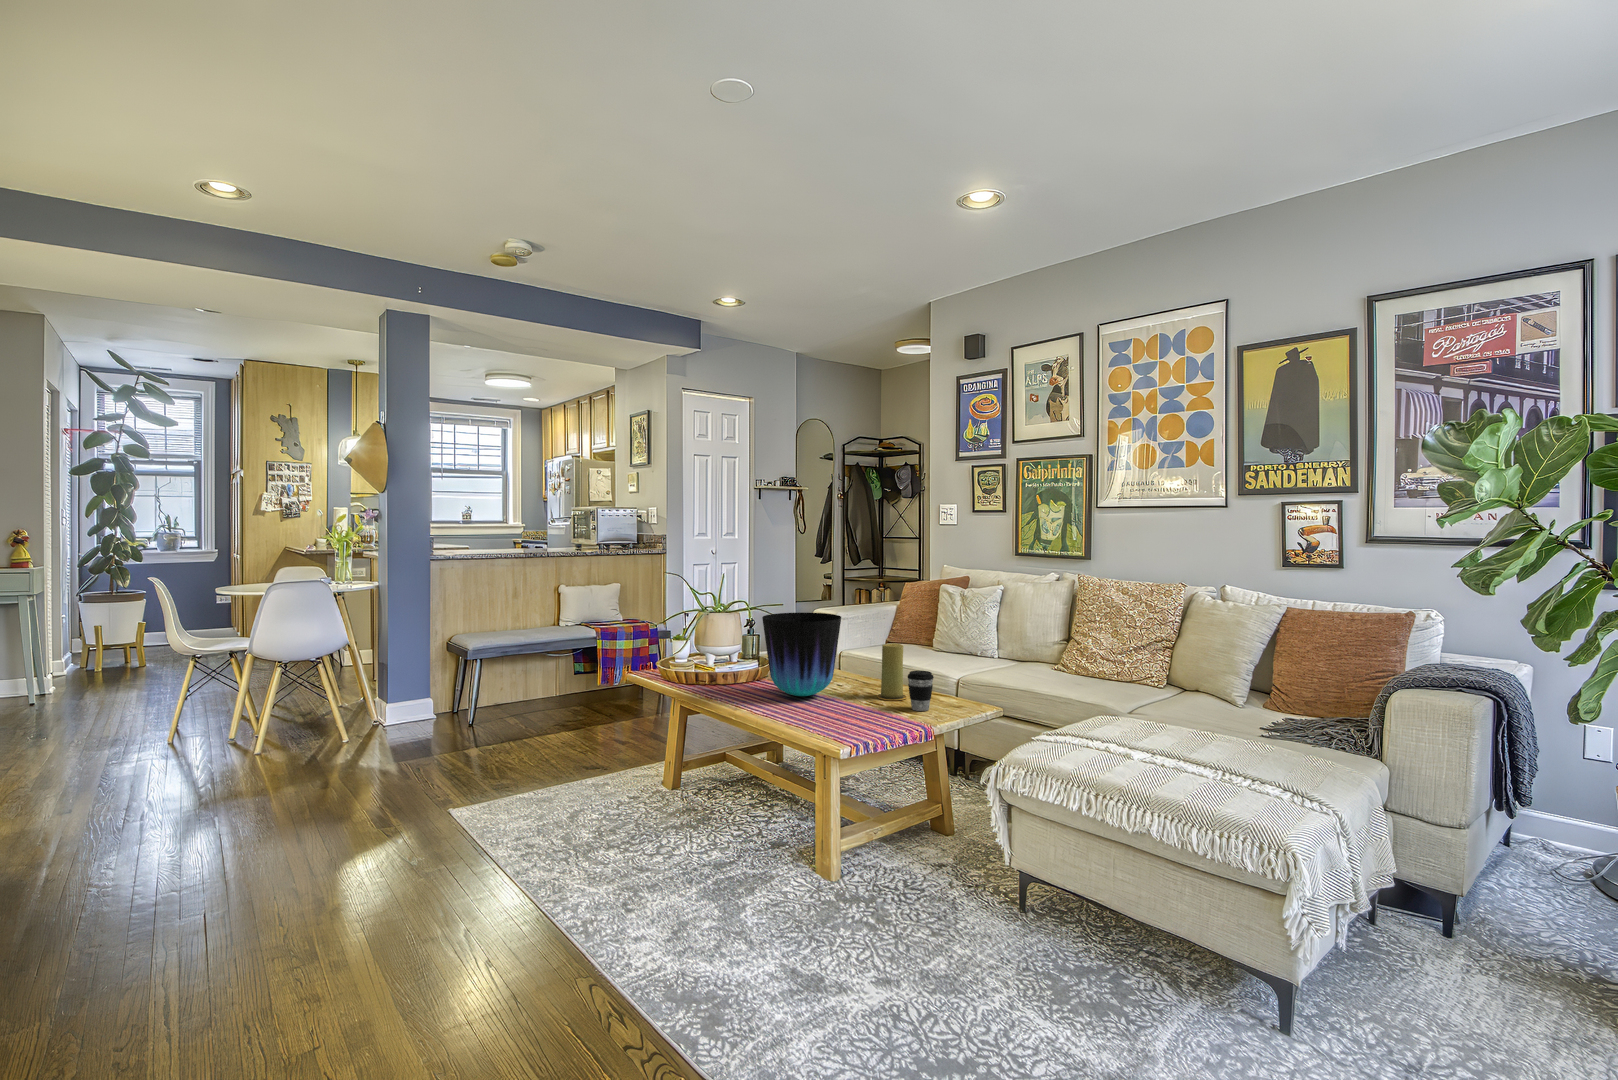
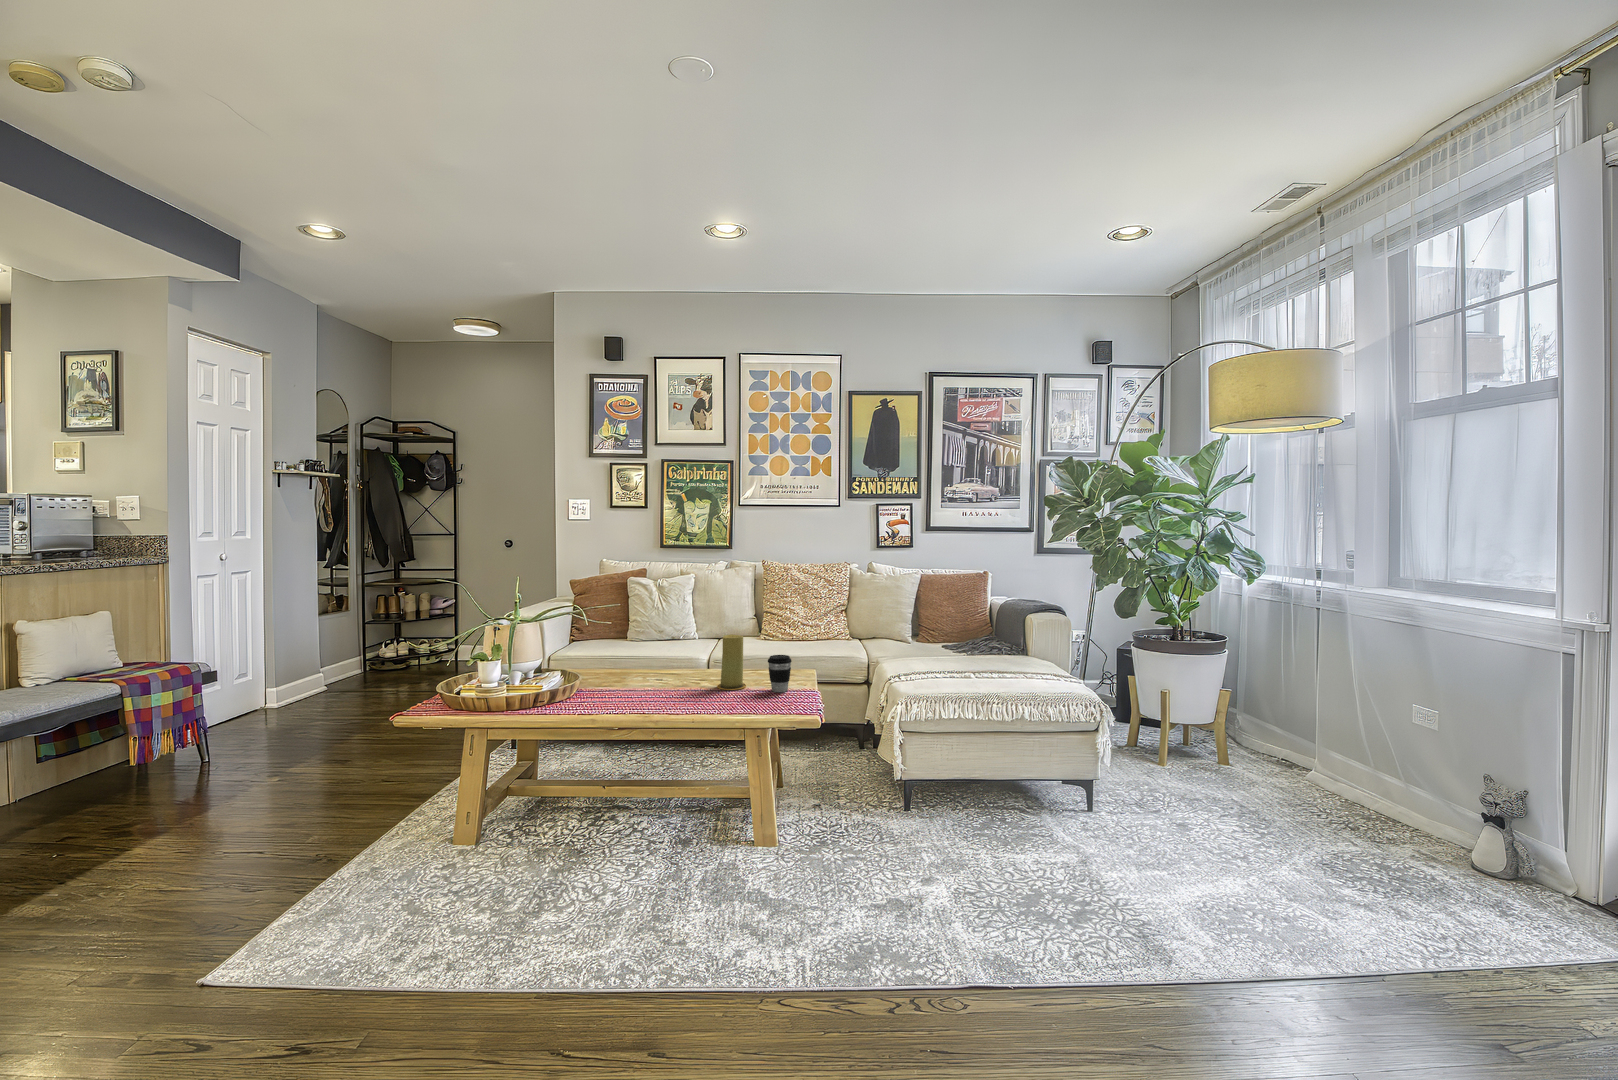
vase: present [762,613,841,696] -> none [618,614,705,704]

